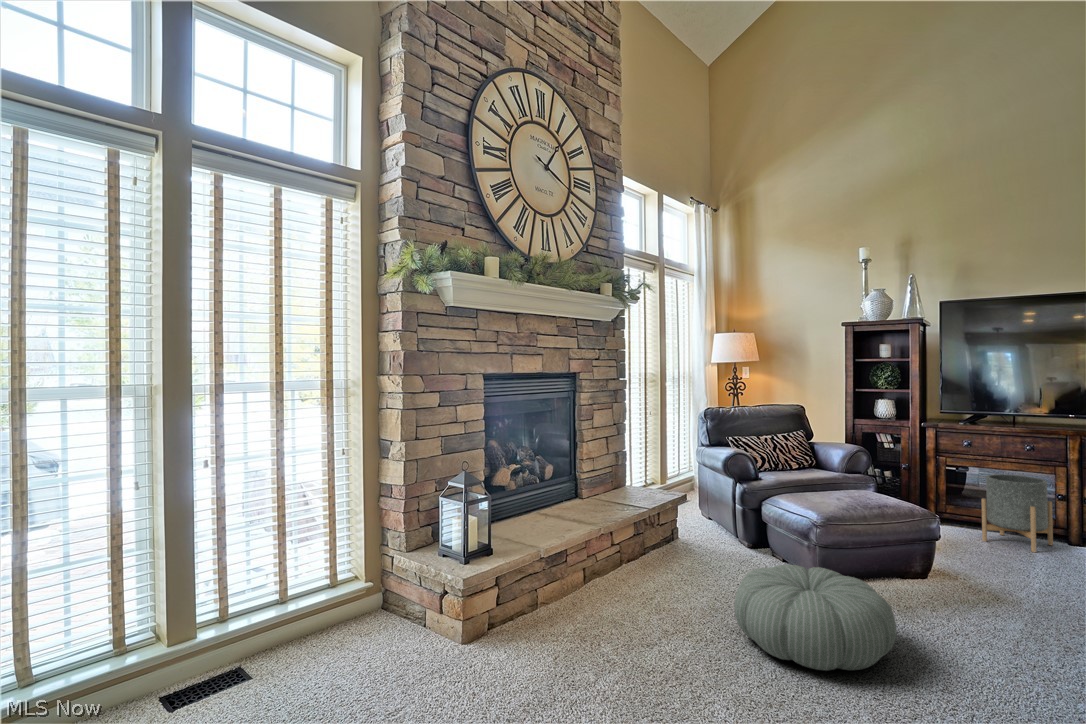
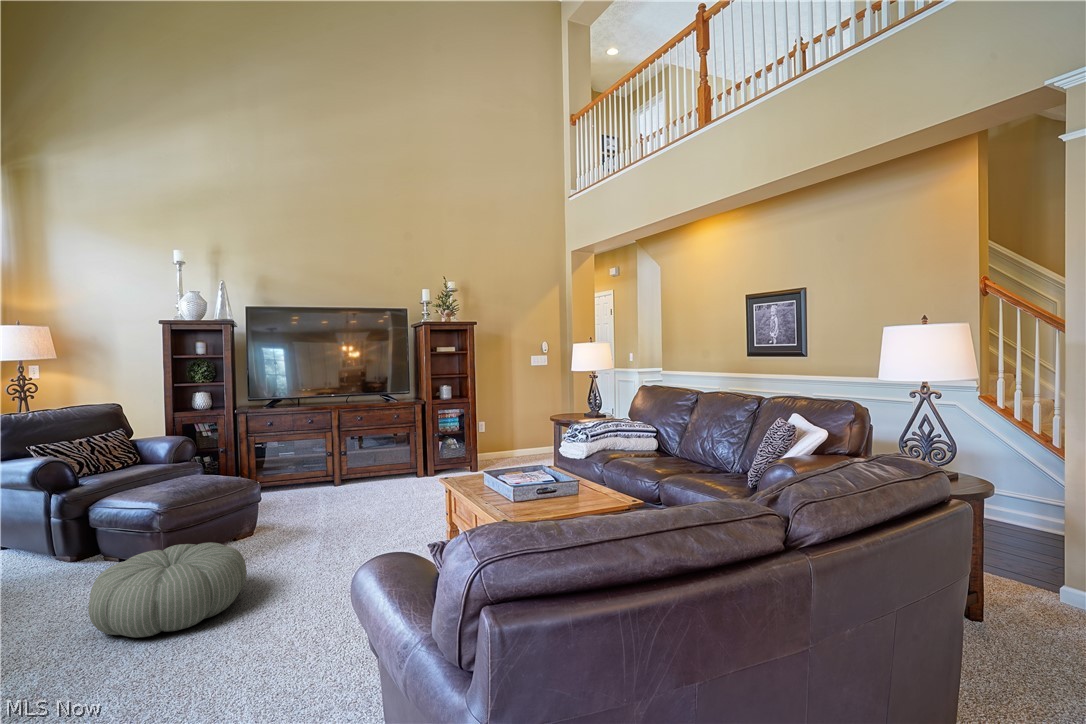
planter: present [981,474,1053,552] -> none [282,441,325,495]

